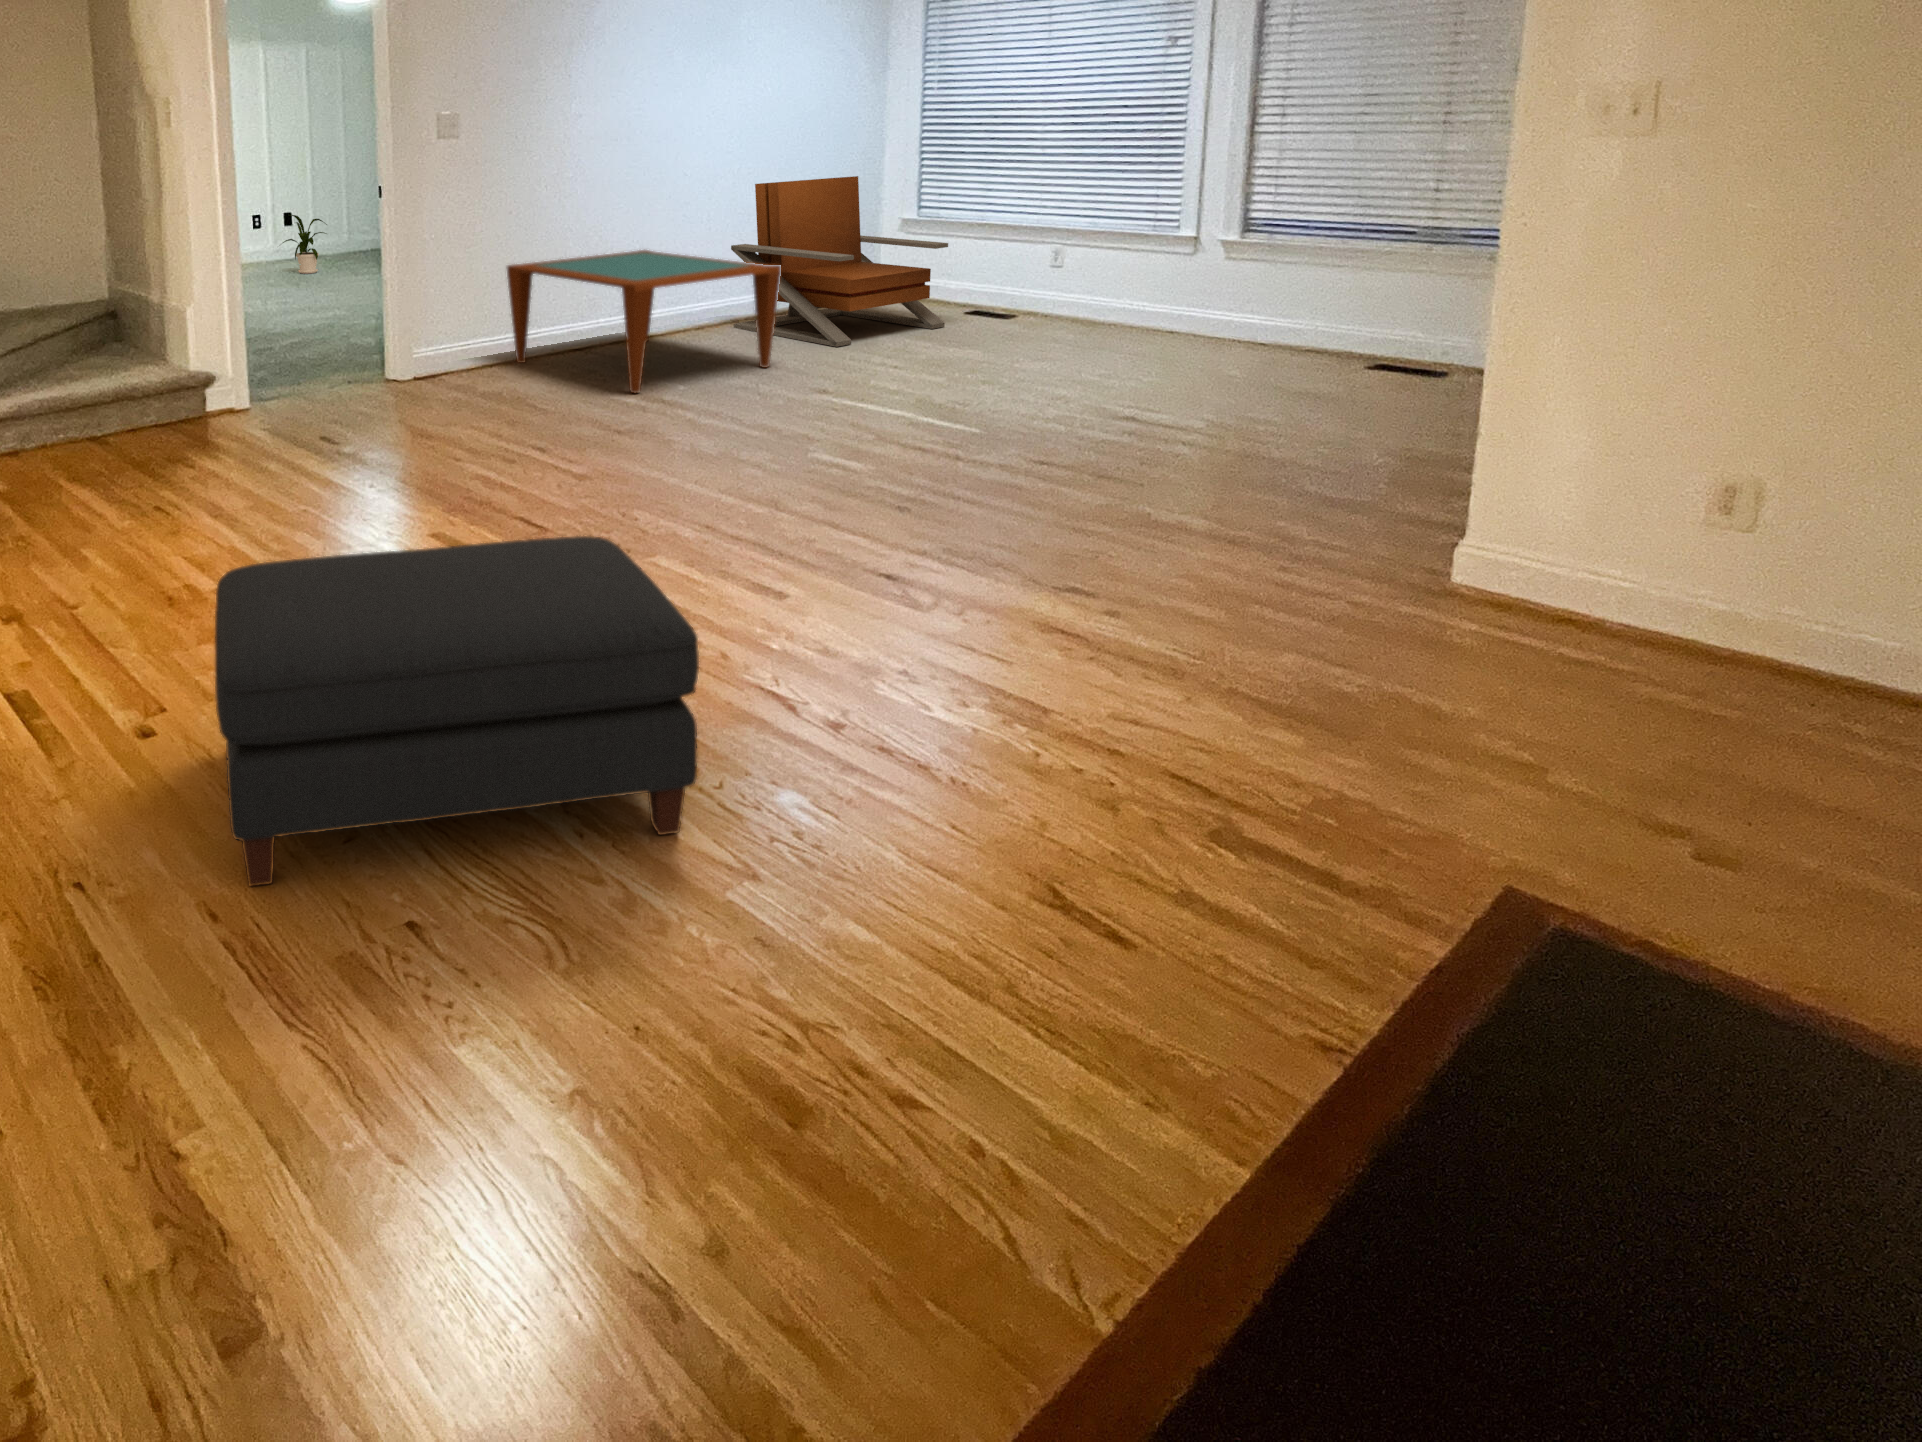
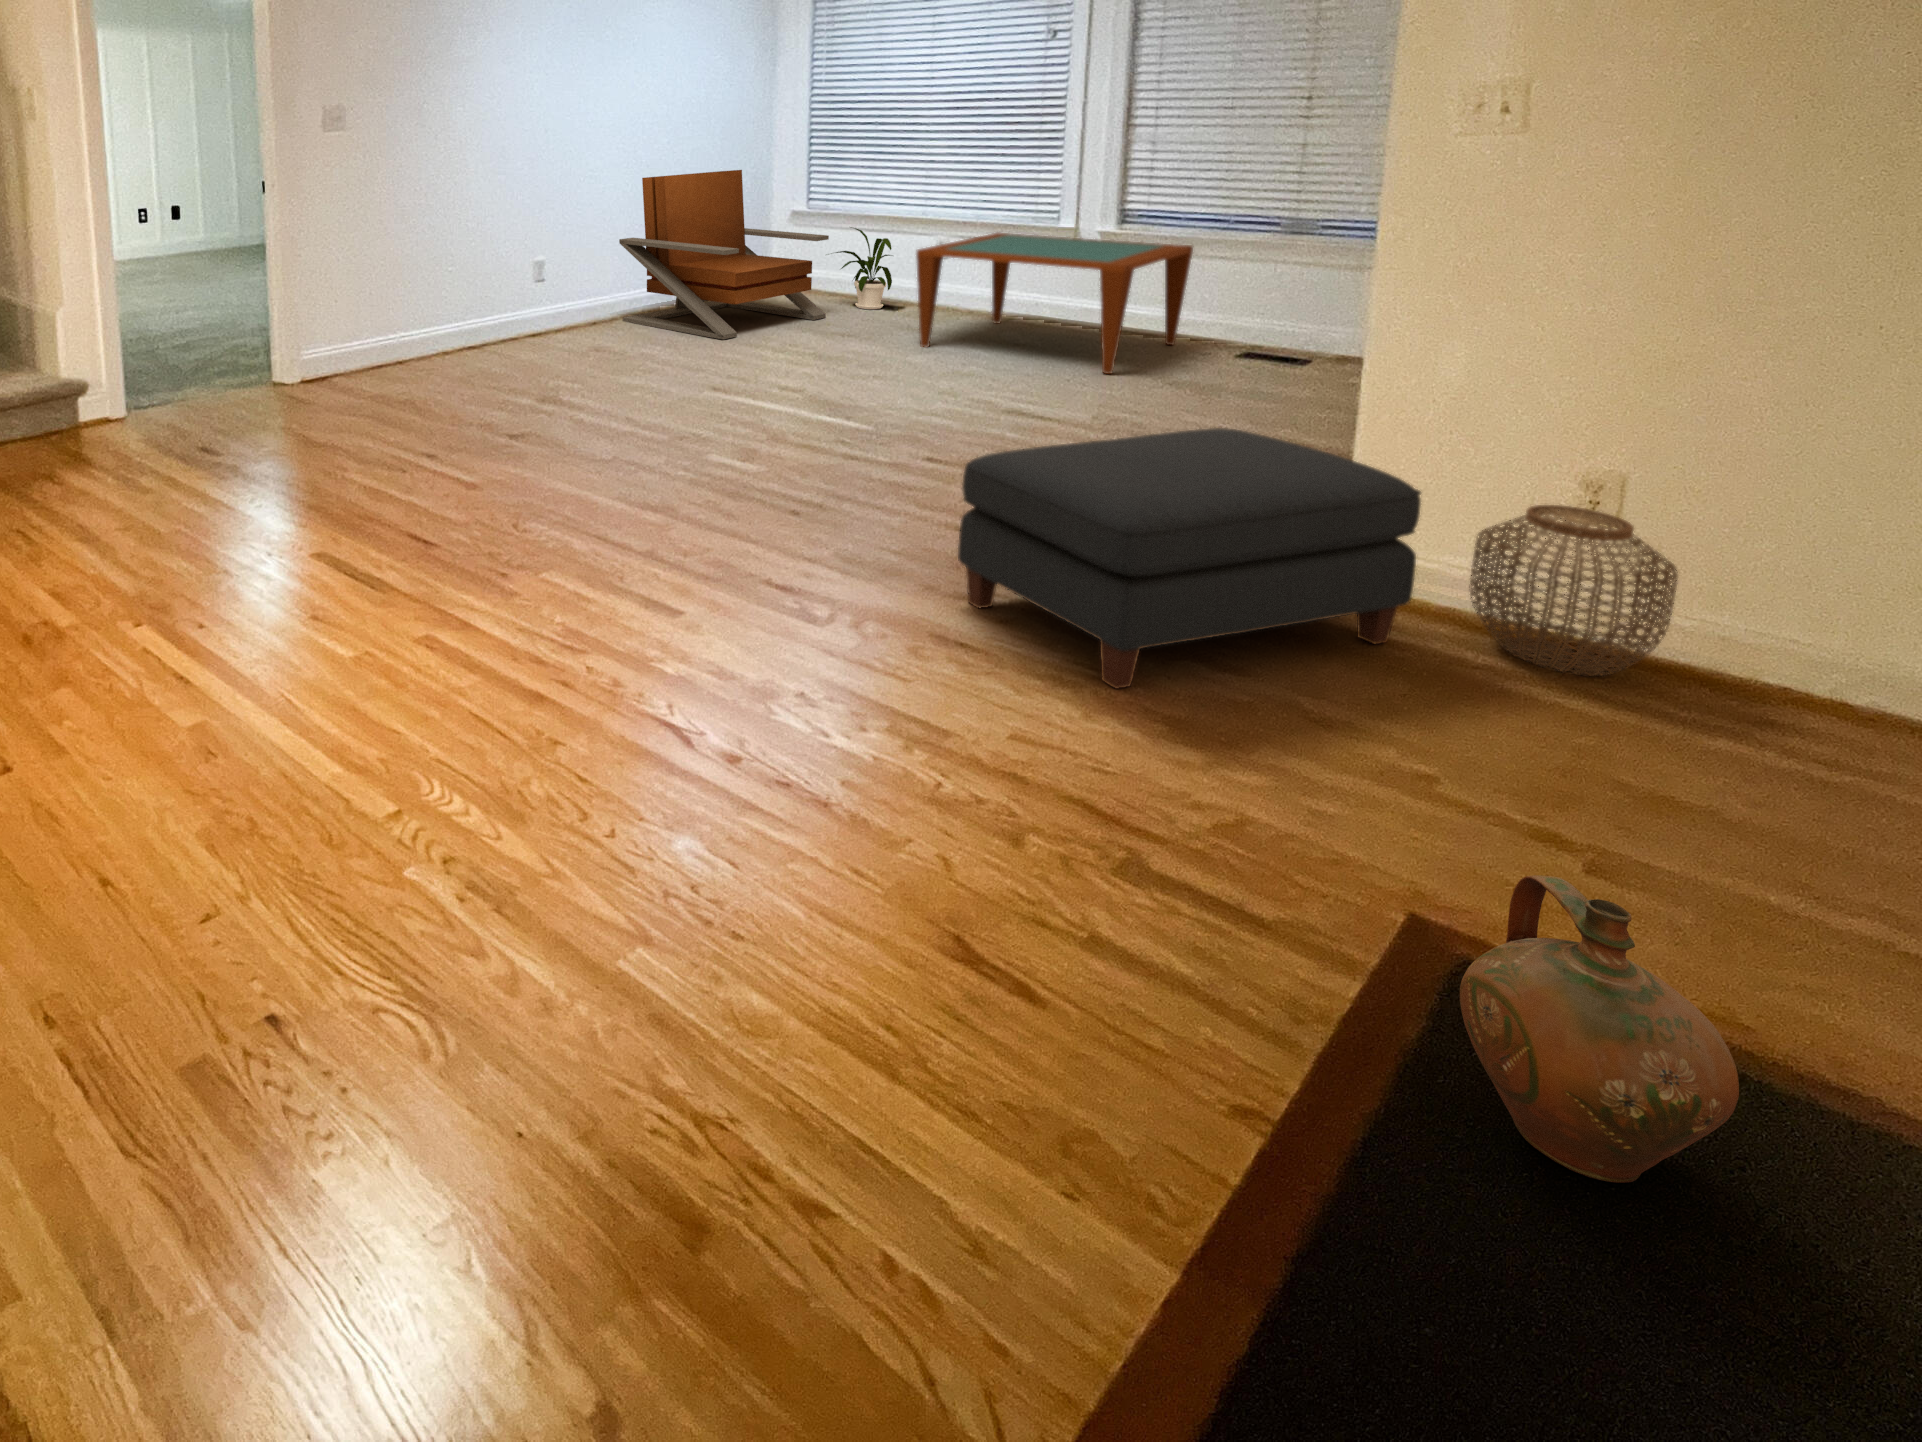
house plant: present [283,215,327,274] -> present [836,227,892,309]
coffee table: present [507,250,781,393] -> present [916,233,1193,374]
woven basket: none [1608,513,1831,687] -> present [1469,505,1678,676]
ottoman: present [215,536,699,886] -> present [958,428,1421,689]
ceramic jug: none [1524,822,1786,1102] -> present [1460,875,1739,1183]

